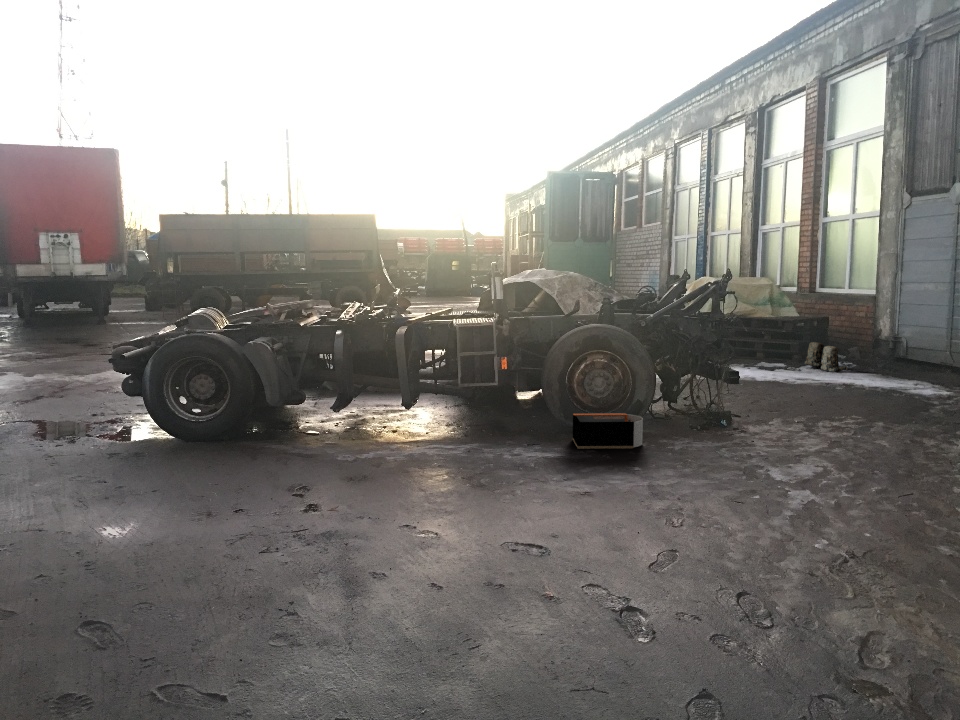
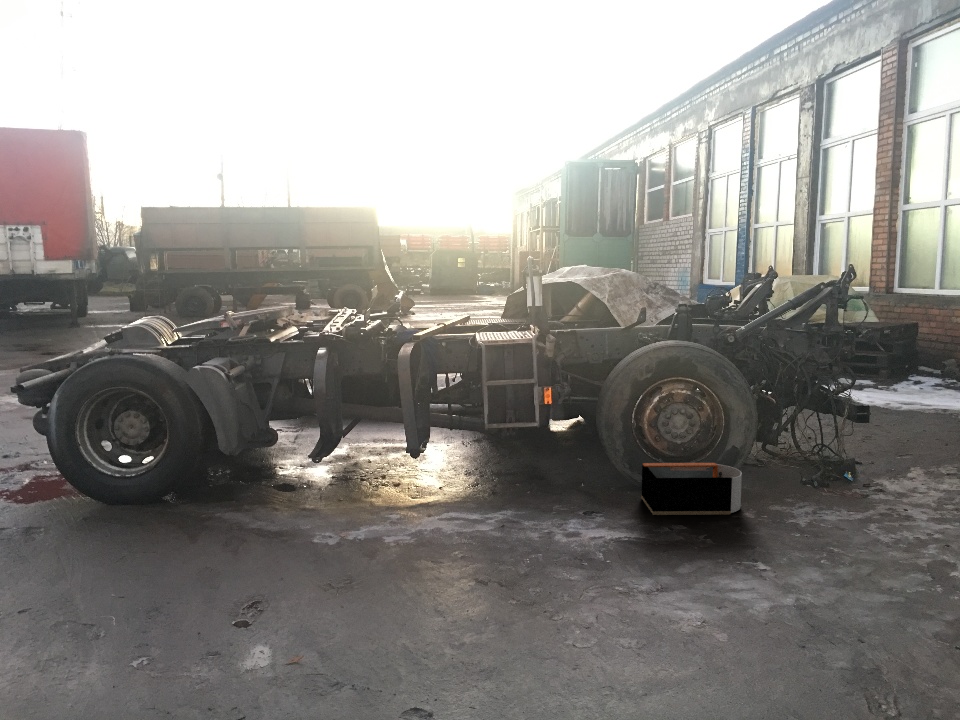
backpack: present [804,342,847,372] -> none [889,354,946,391]

